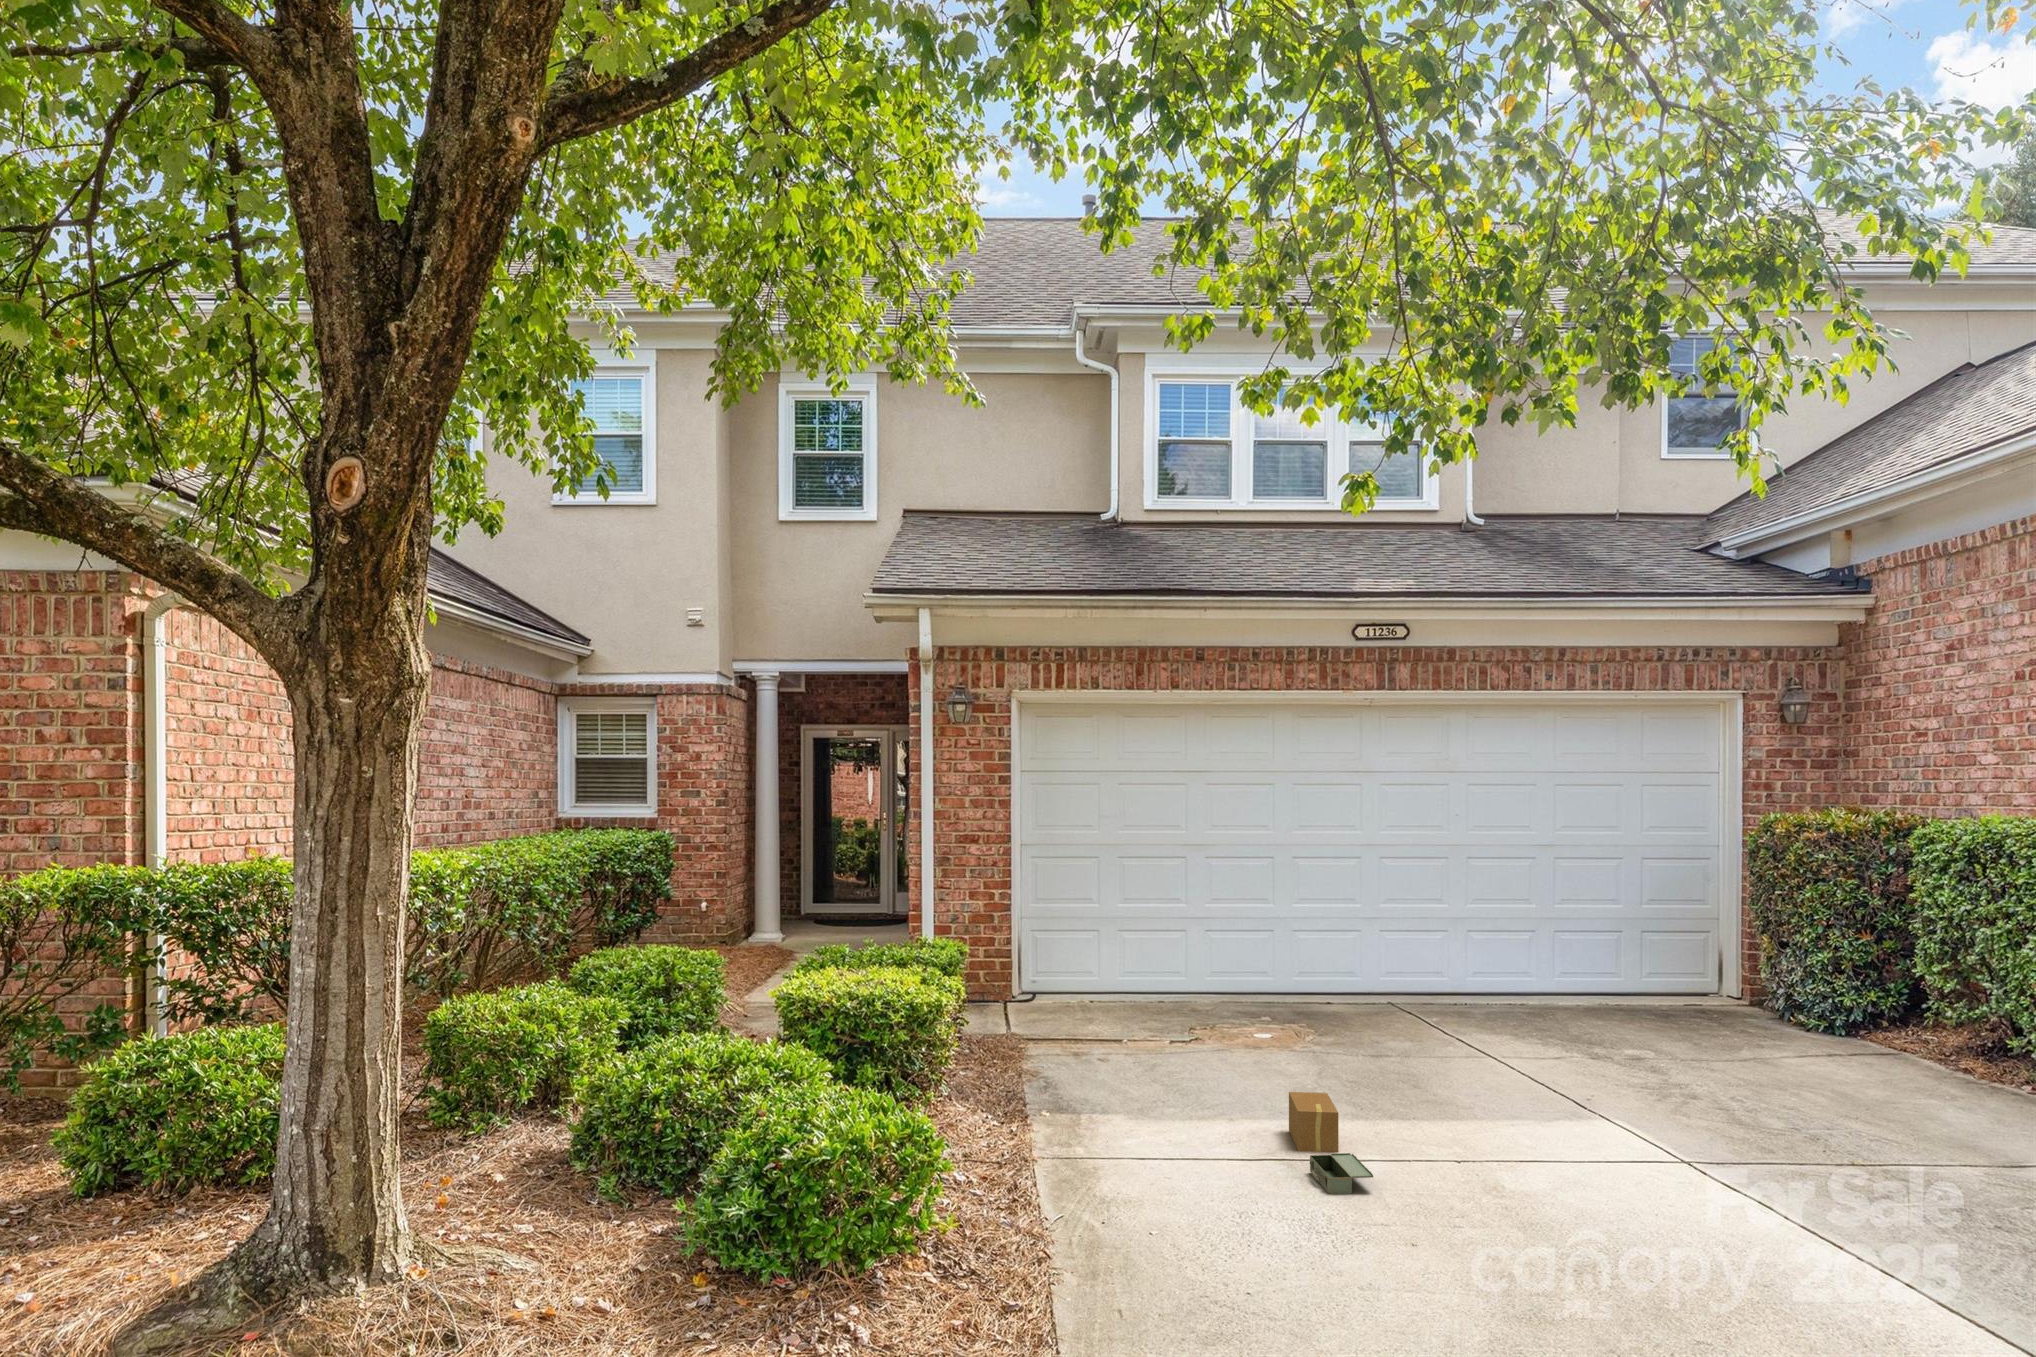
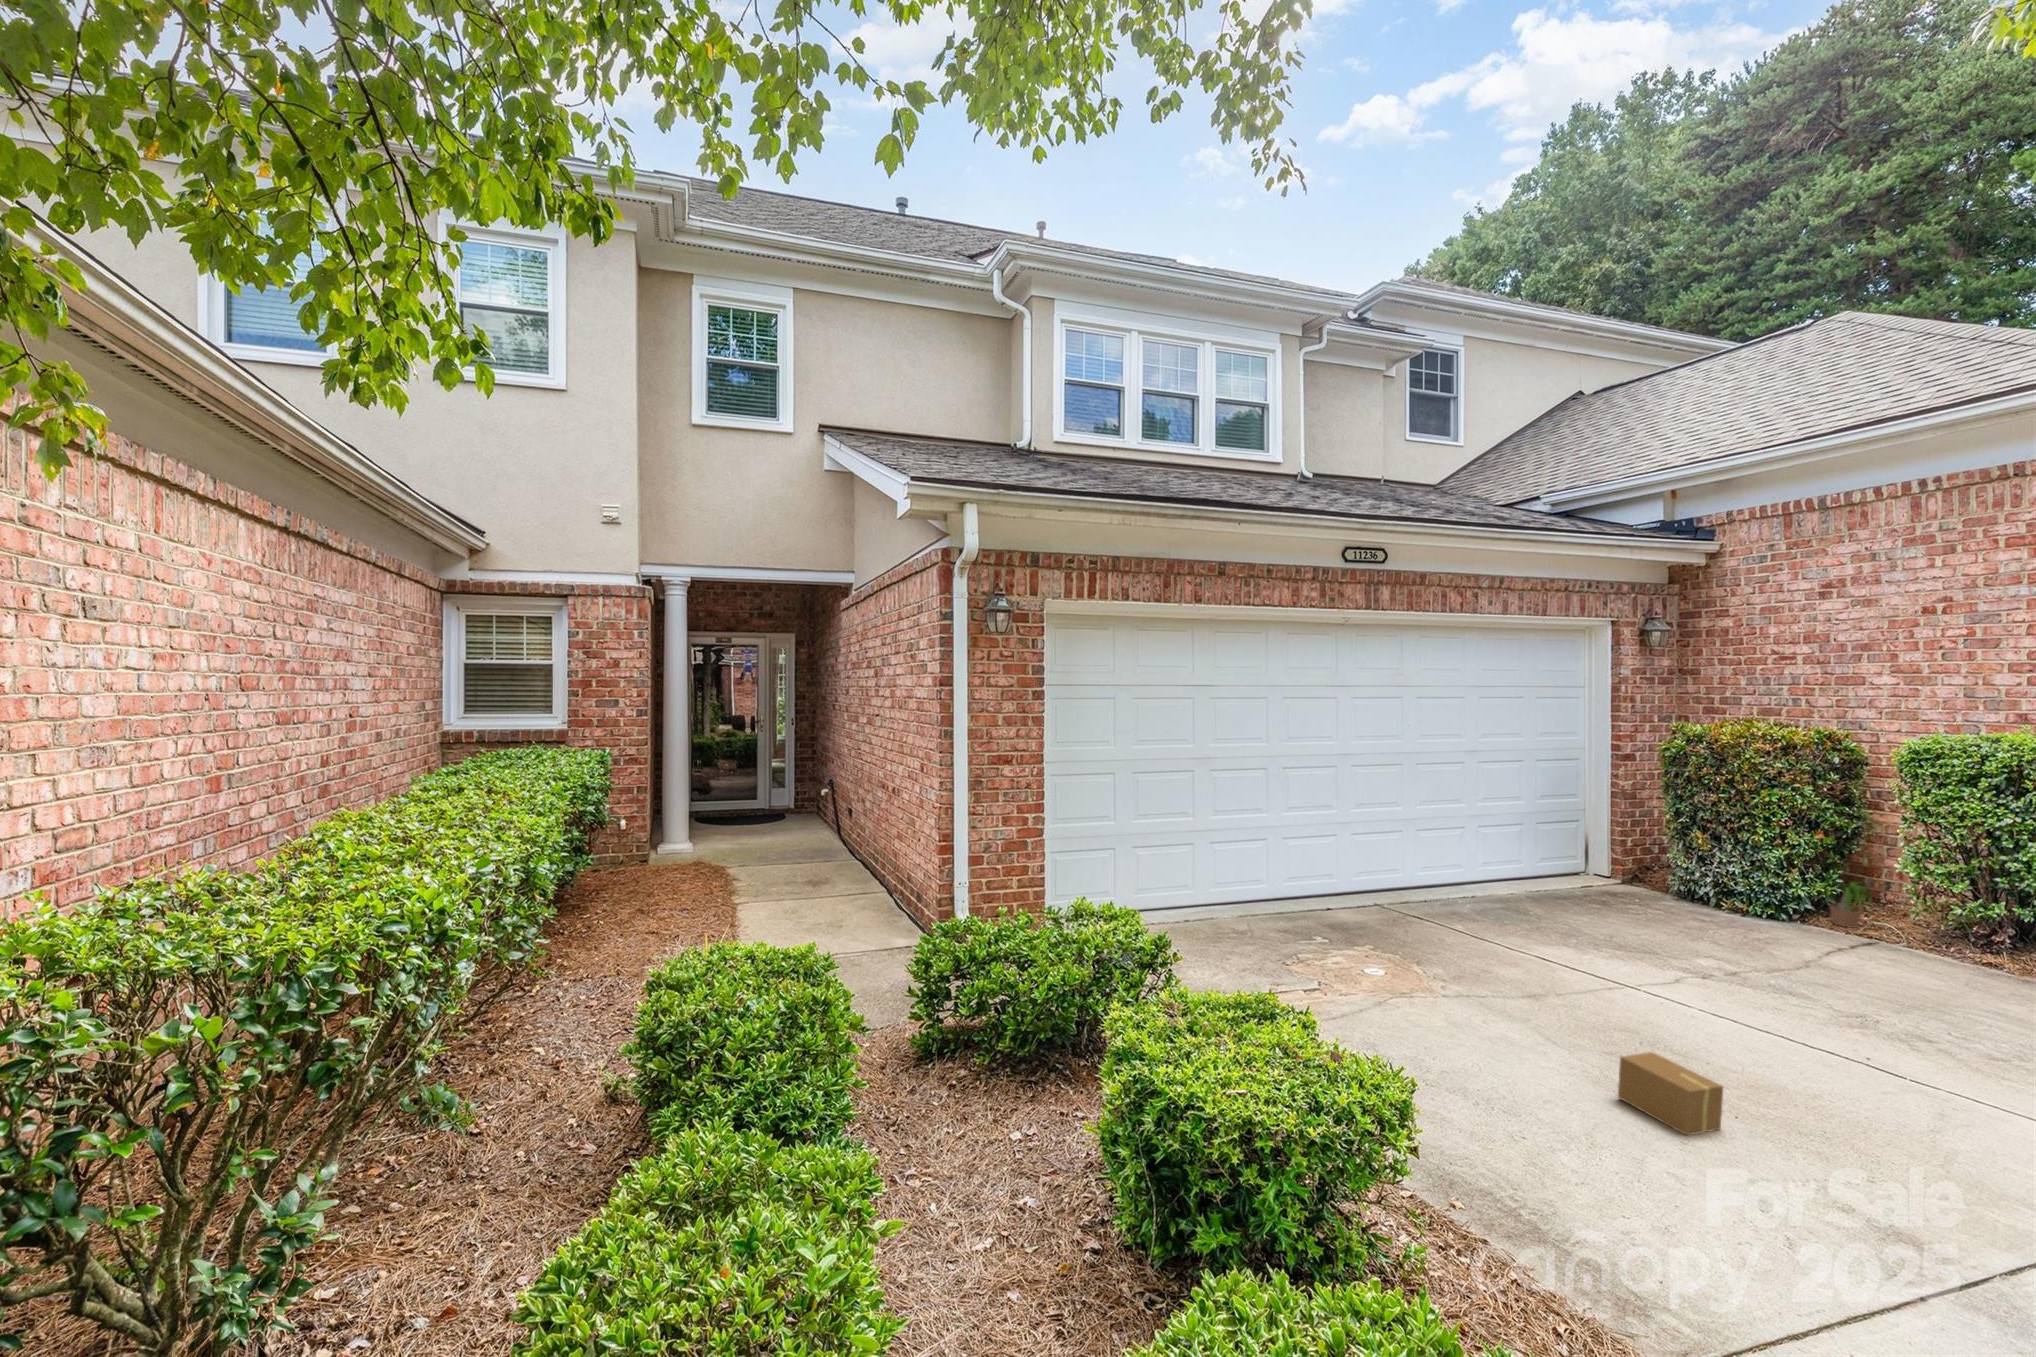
potted plant: none [1919,1011,1999,1073] -> present [1821,881,1872,928]
toolbox: present [1310,1153,1373,1194] -> none [1772,1146,1893,1221]

